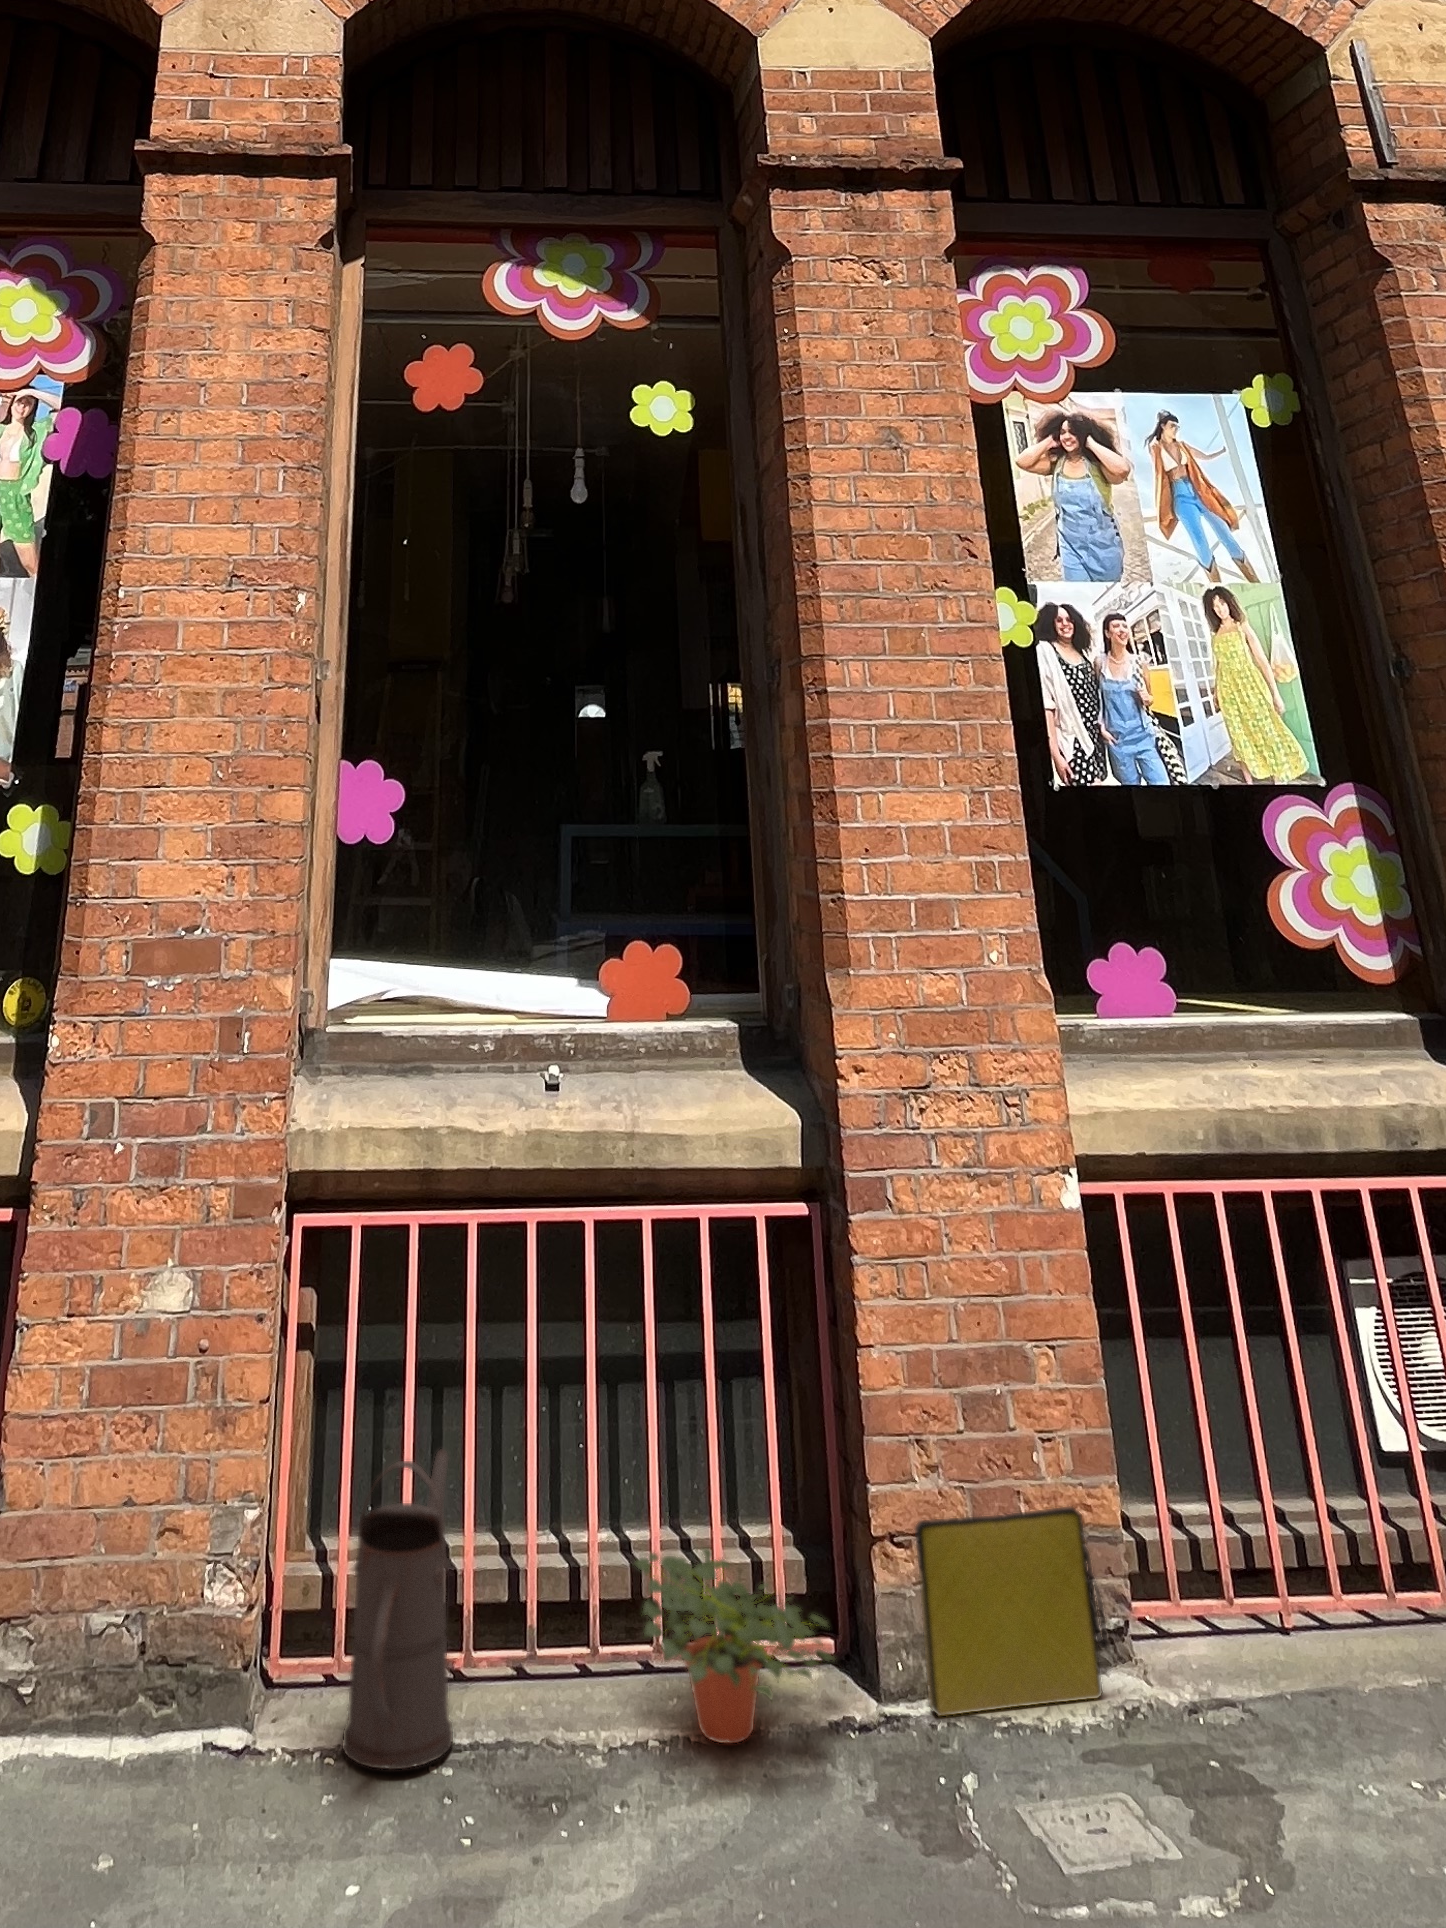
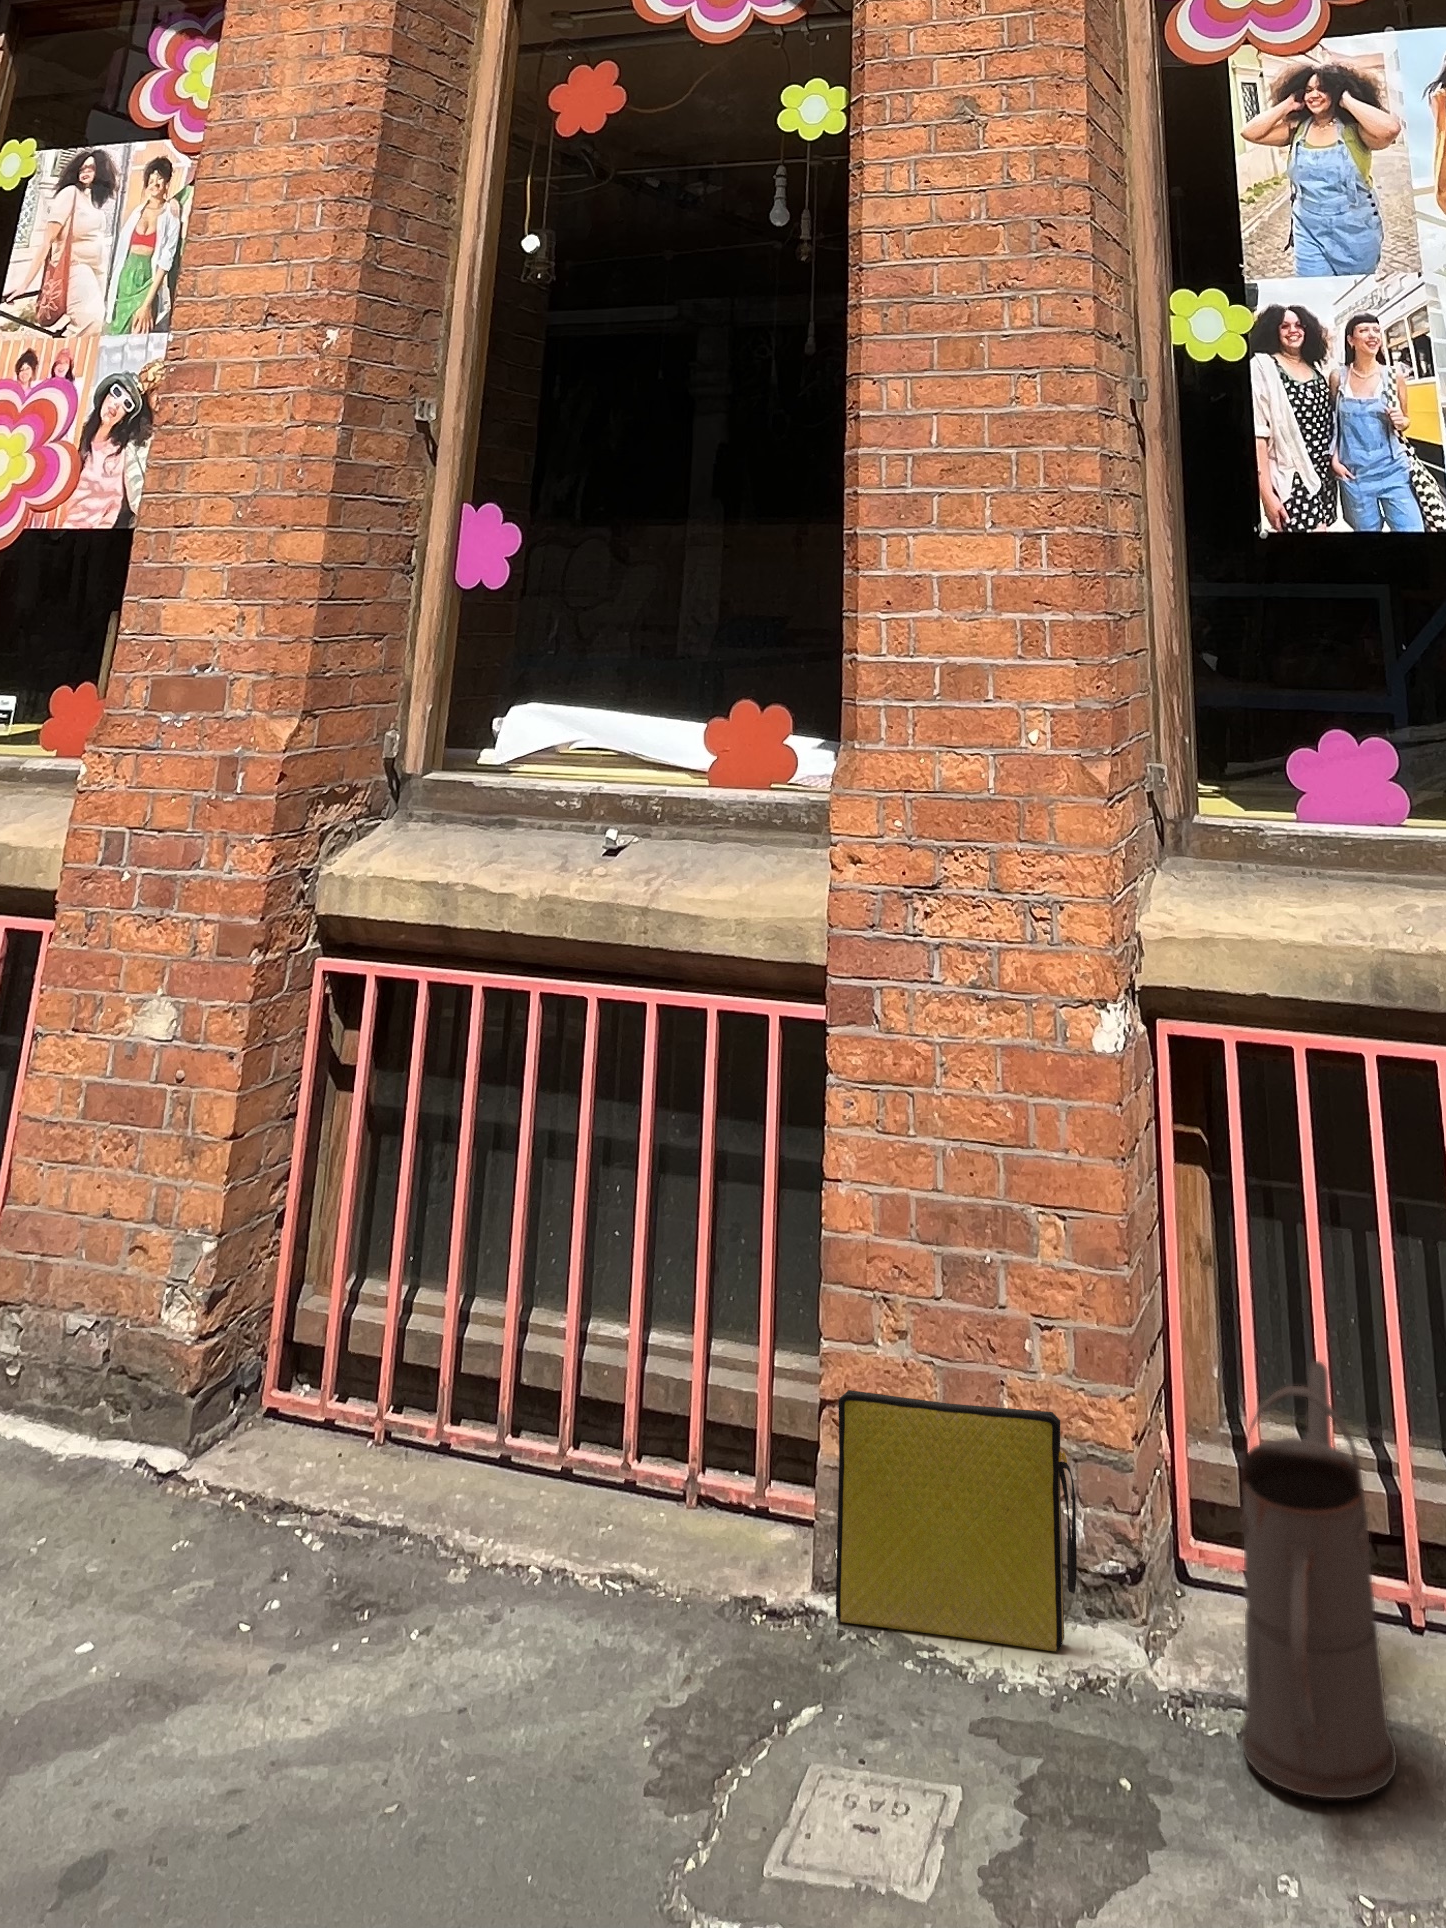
watering can: present [343,1450,453,1769] -> present [1241,1361,1397,1798]
potted plant: present [635,1548,834,1743] -> none [491,1366,748,1591]

